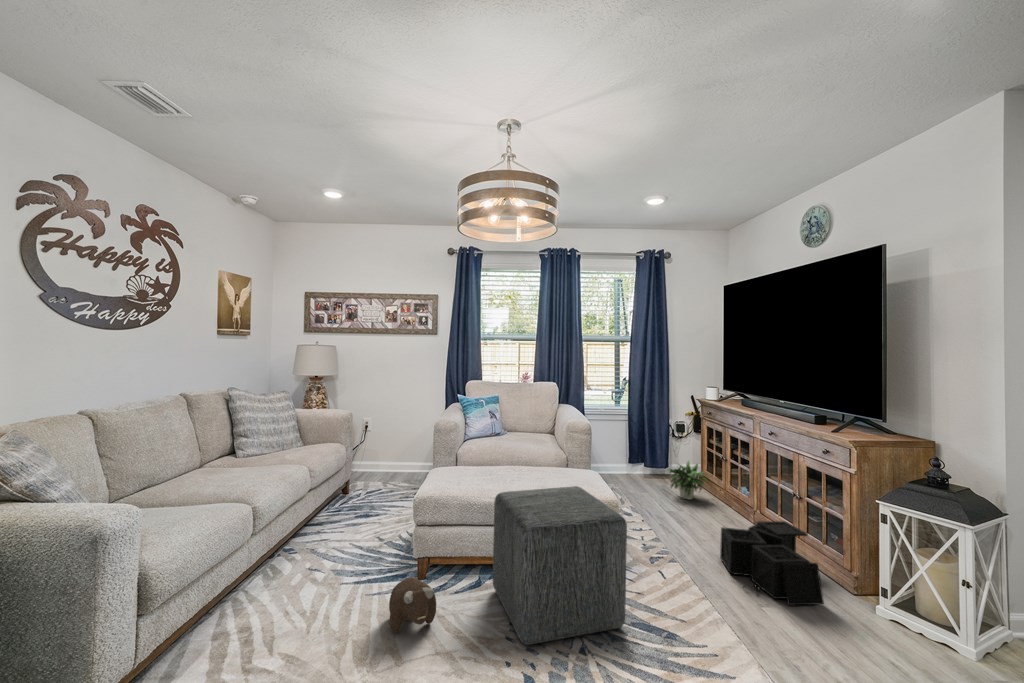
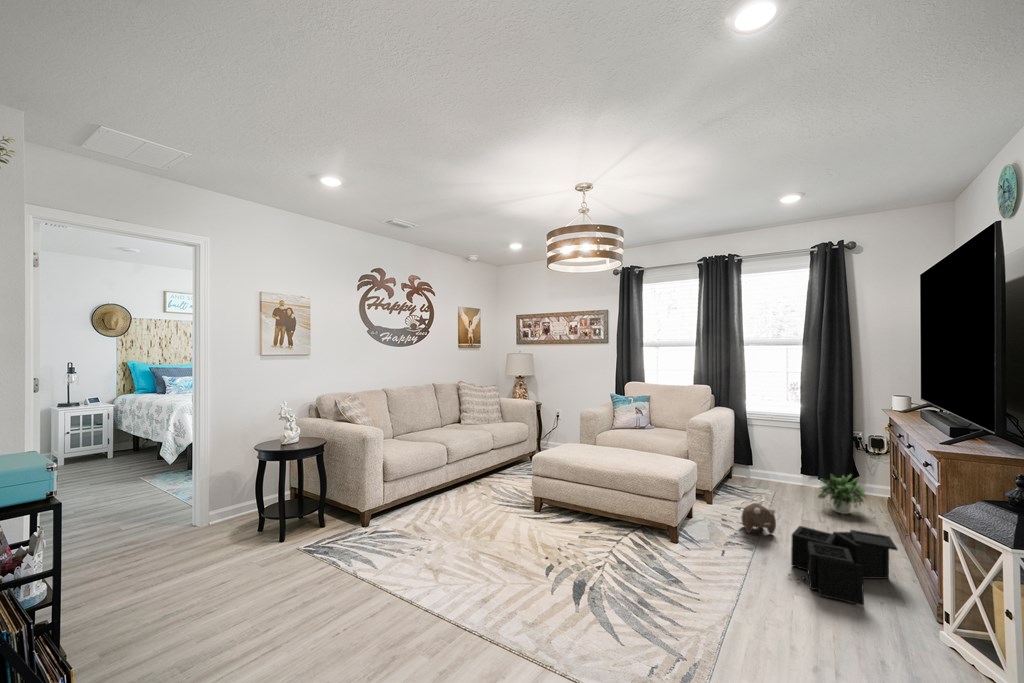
ottoman: present [493,486,627,645] -> none [563,459,648,564]
plush toy: present [389,577,436,633] -> present [742,503,776,534]

